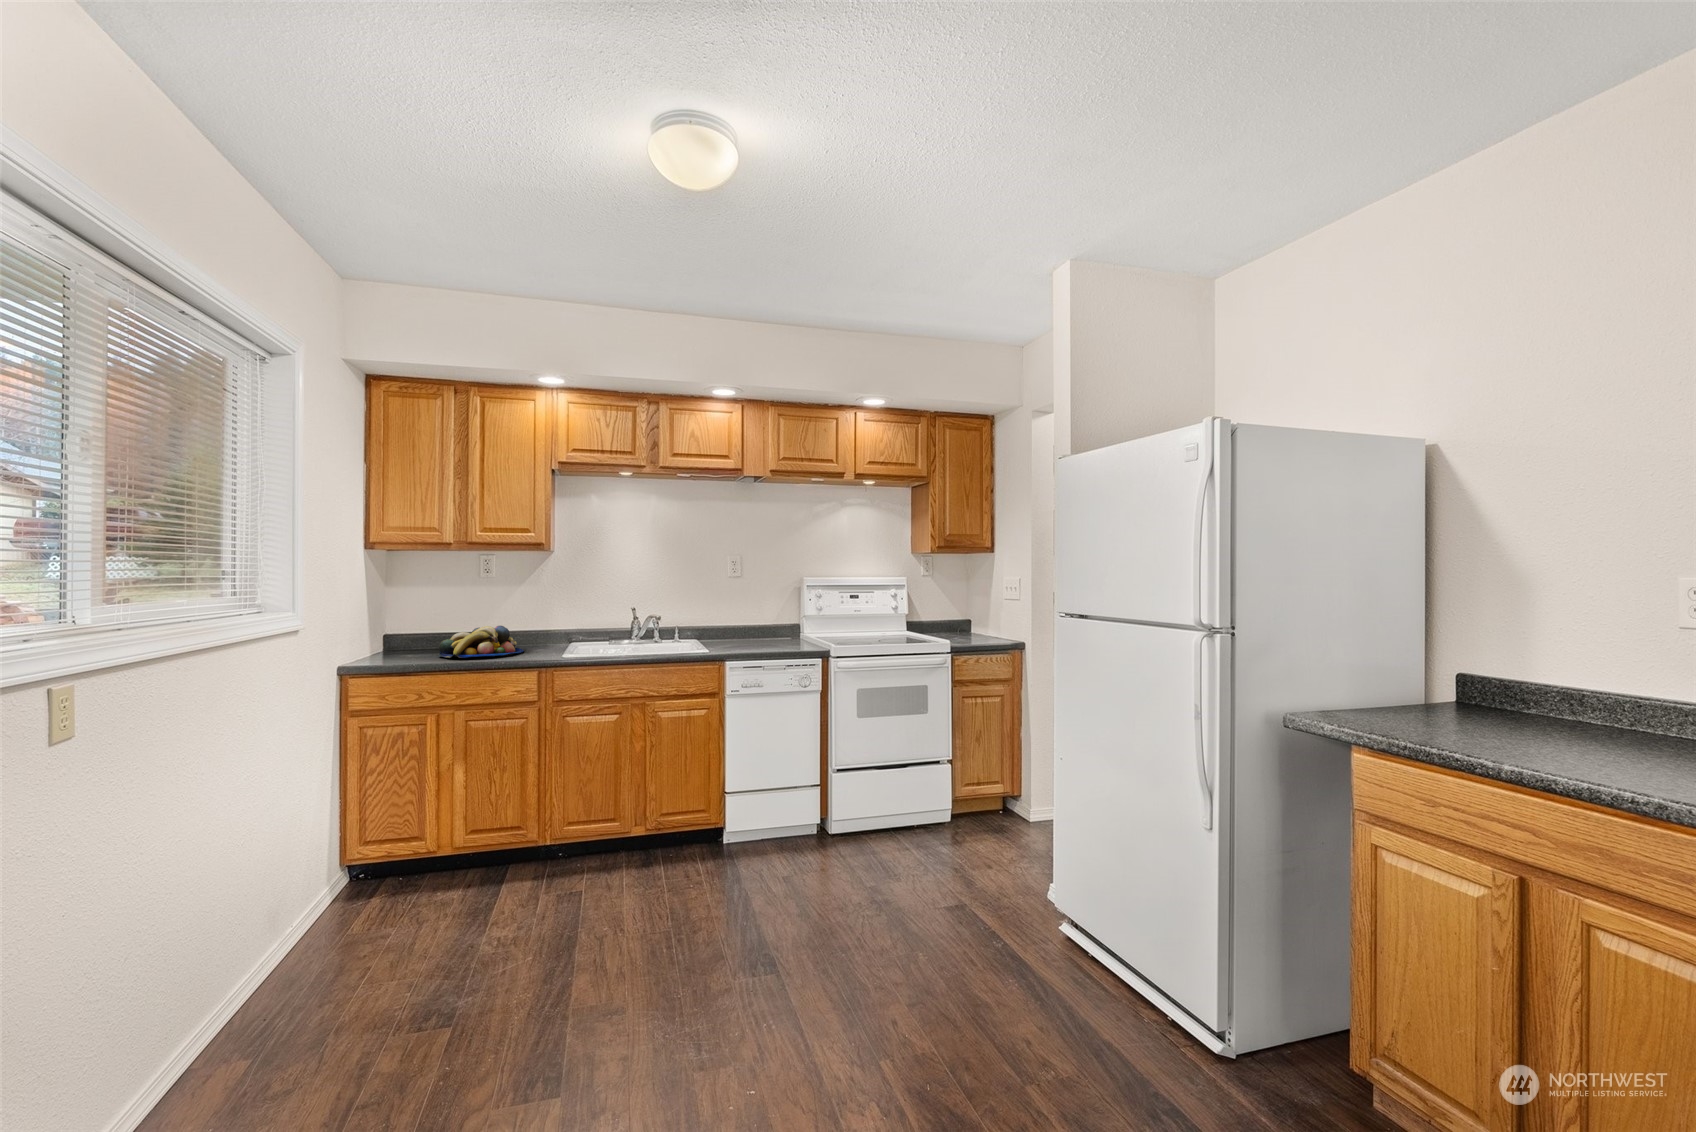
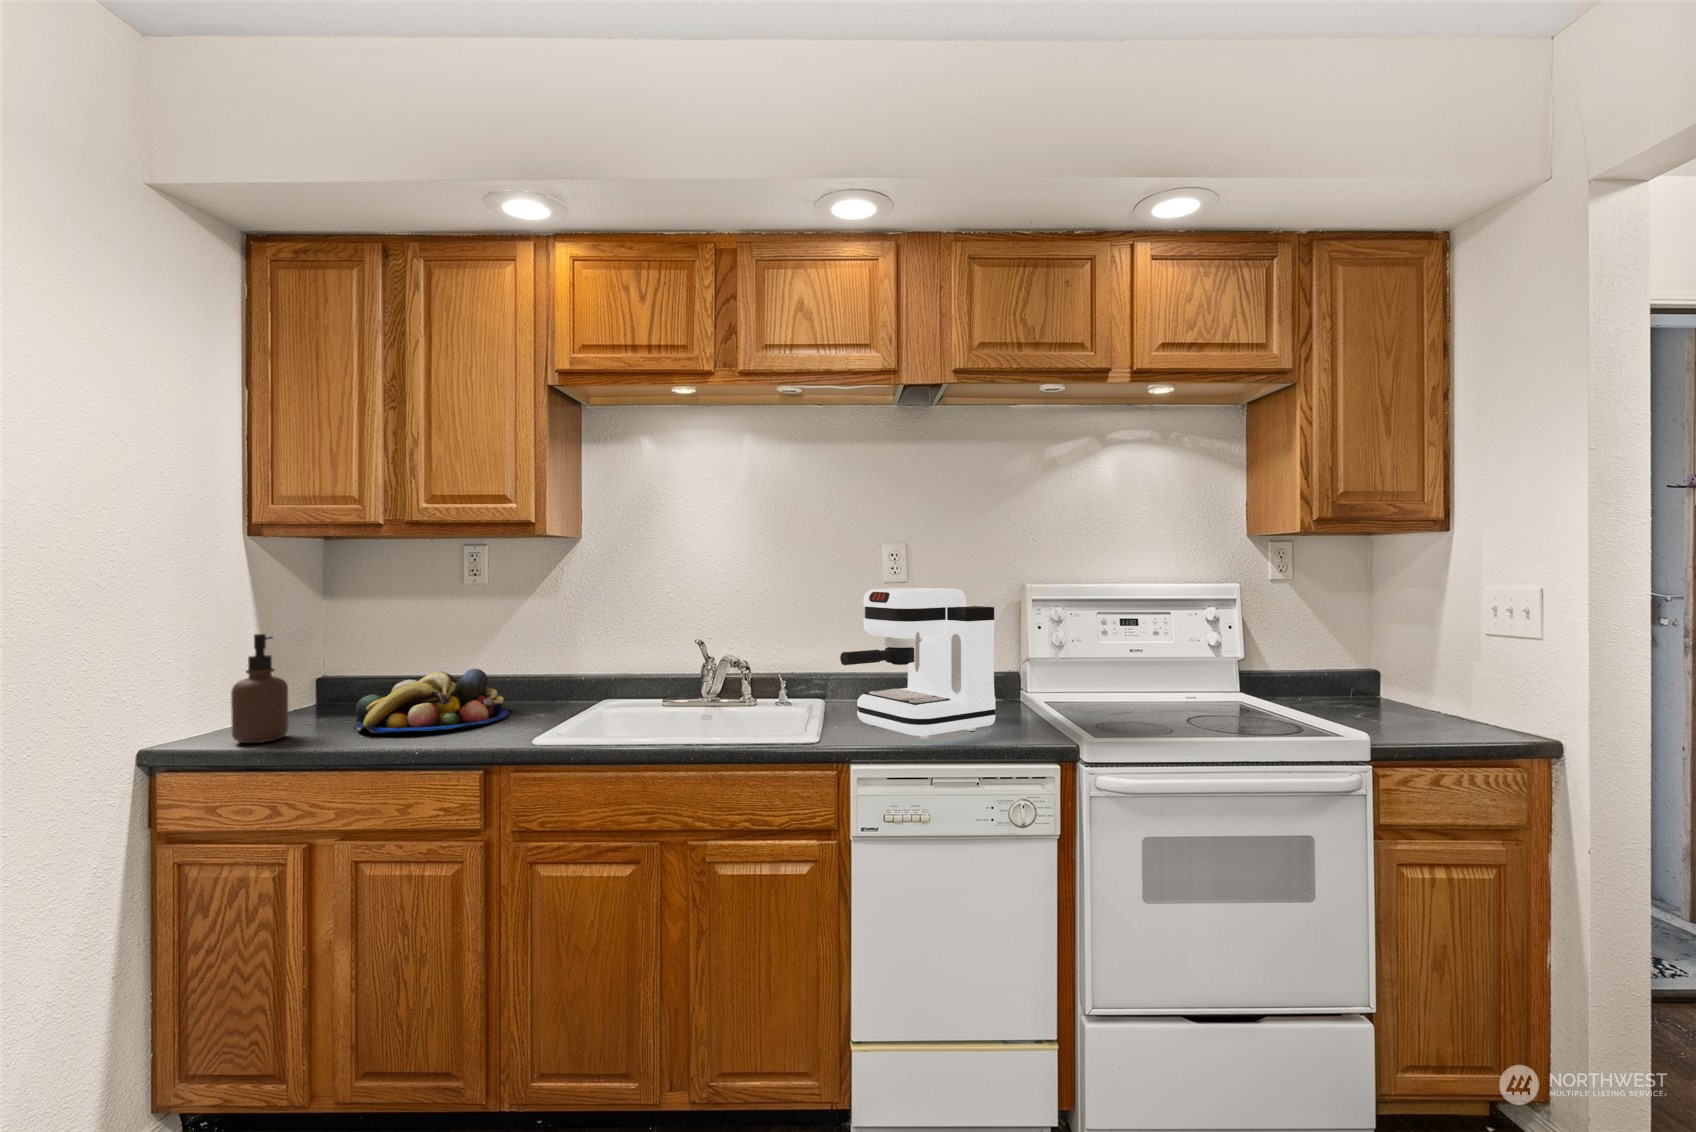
coffee maker: none [719,579,792,650] -> present [840,588,995,739]
soap dispenser: none [379,604,408,664] -> present [231,634,288,743]

